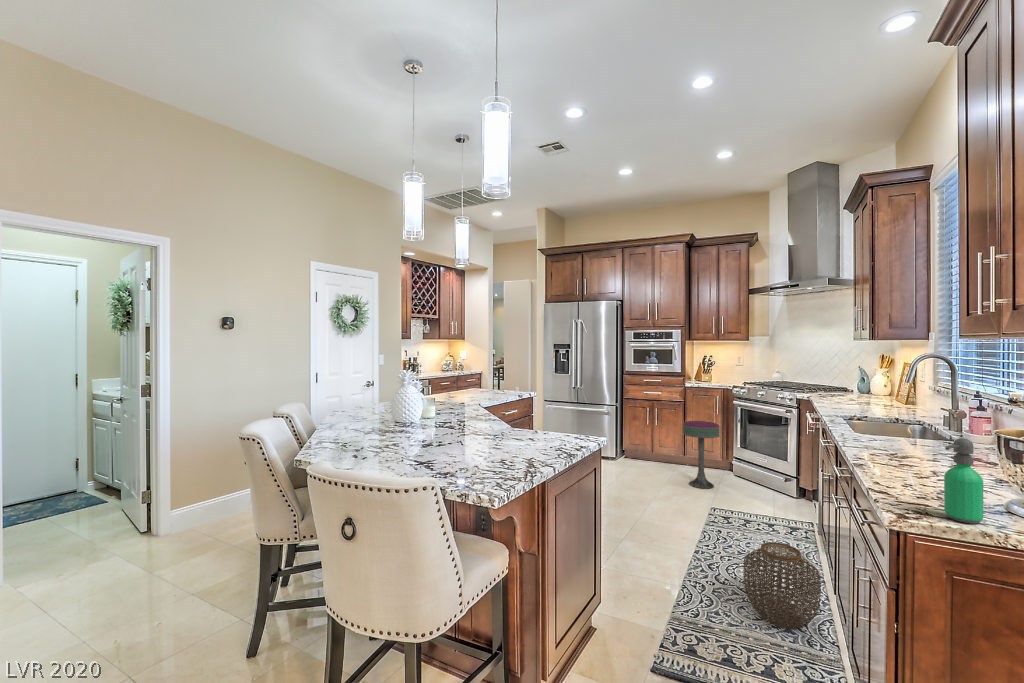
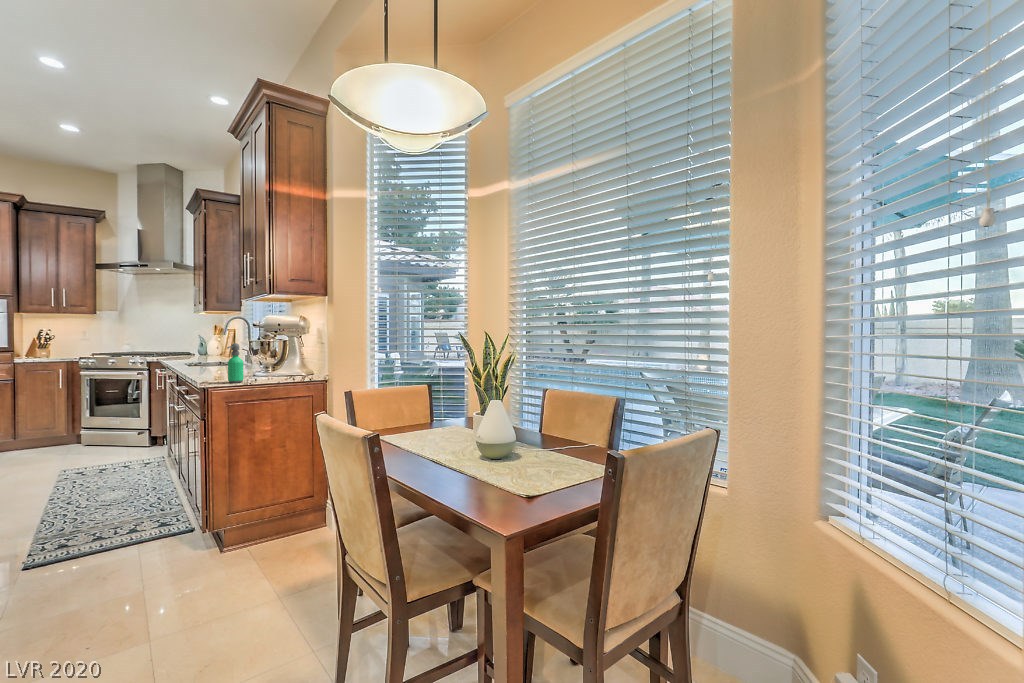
bar stool: present [683,421,719,488] -> none [15,394,65,463]
woven basket: present [743,542,821,629] -> none [104,456,168,515]

